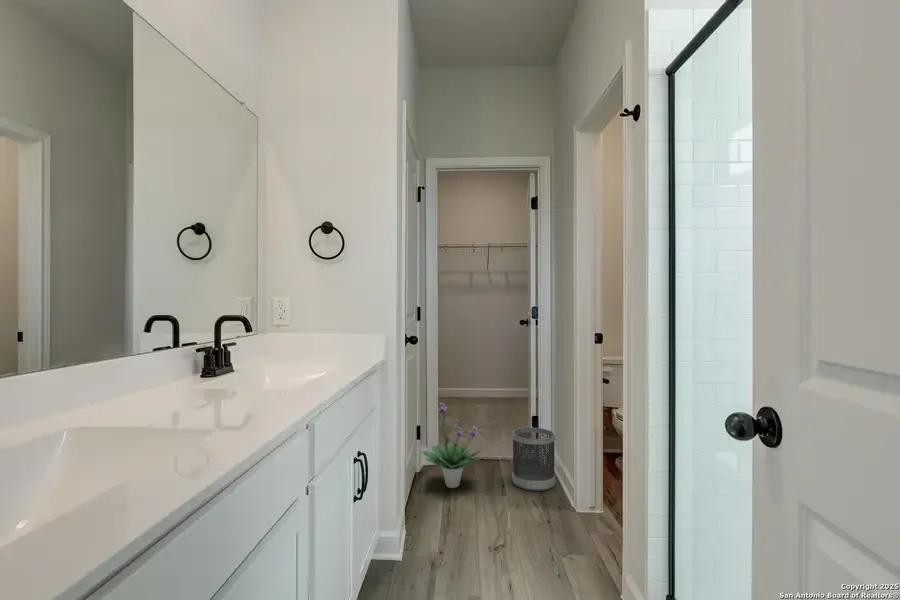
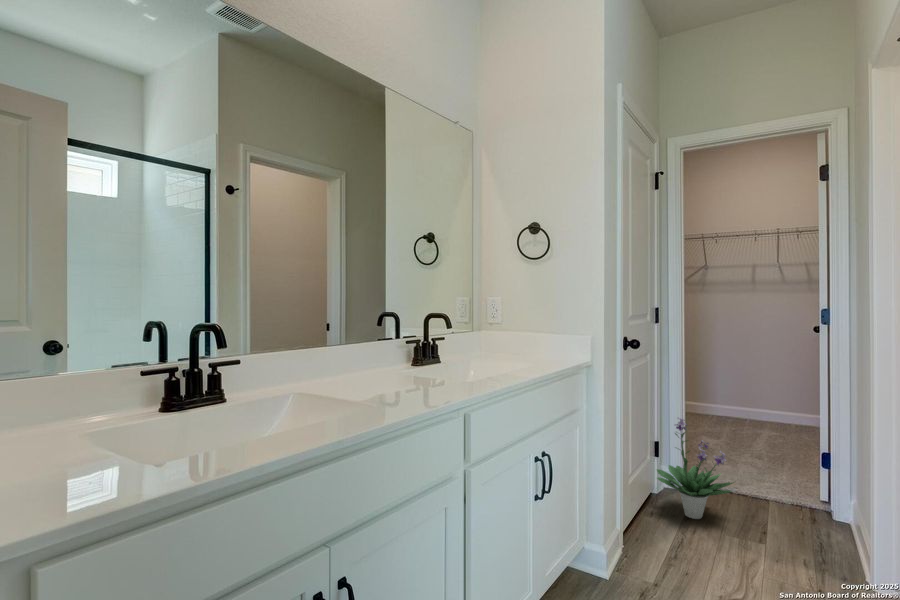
wastebasket: present [512,428,555,491] -> none [780,465,850,554]

